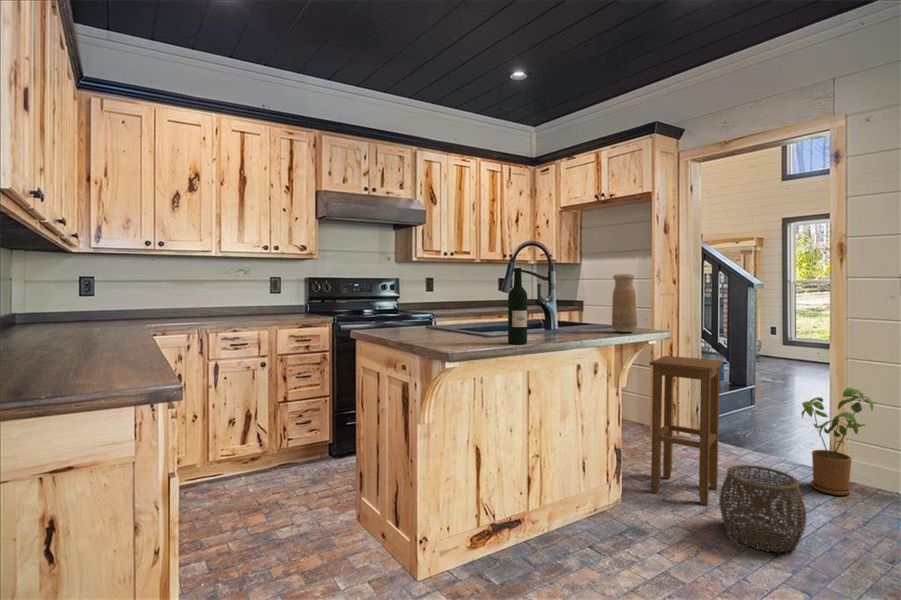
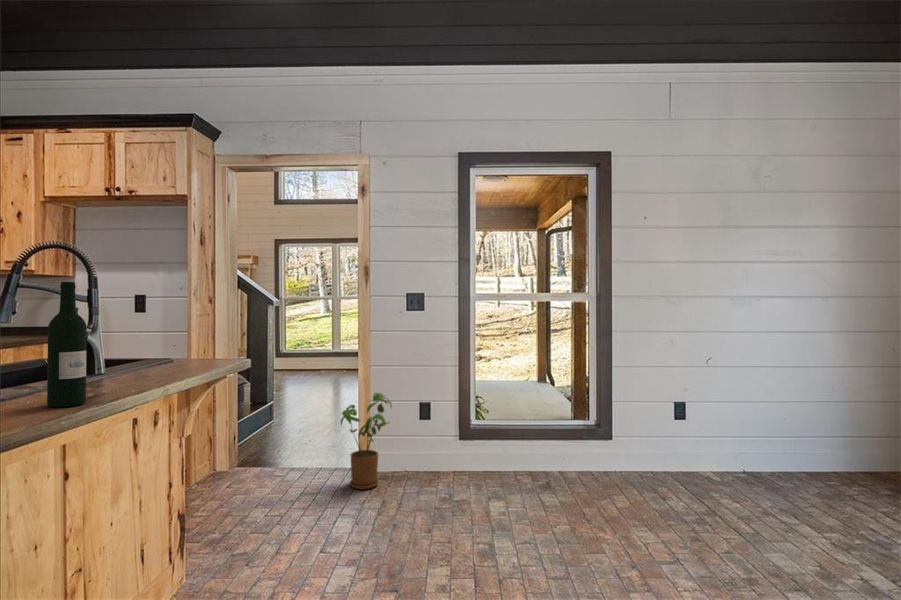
vase: present [612,274,638,332] -> none [184,293,218,366]
stool: present [649,356,723,505] -> none [212,383,283,551]
woven basket: present [719,465,807,553] -> none [299,483,375,571]

